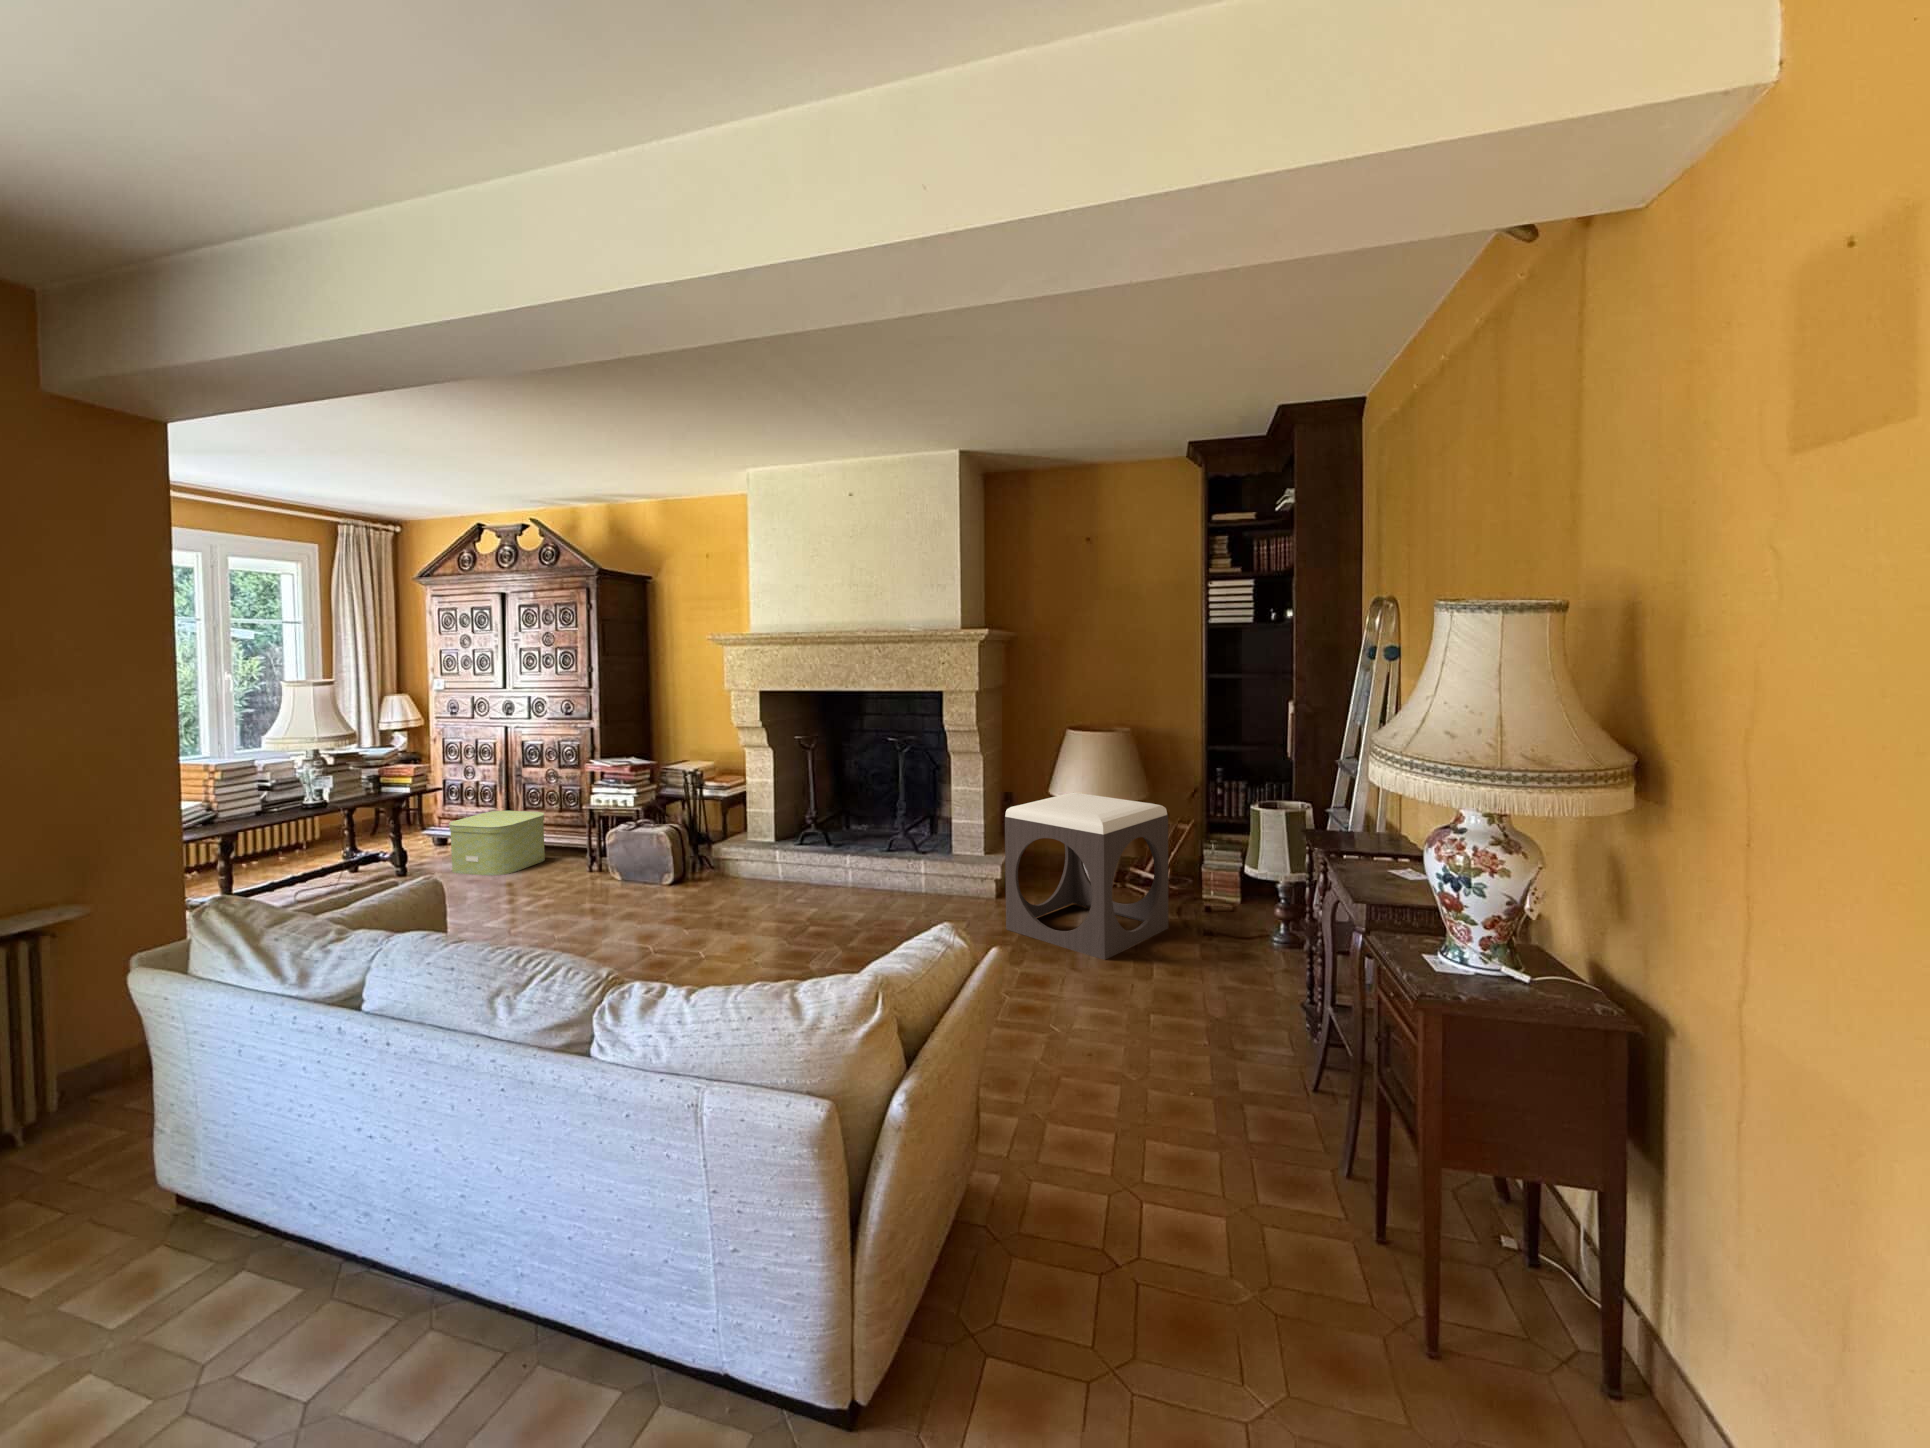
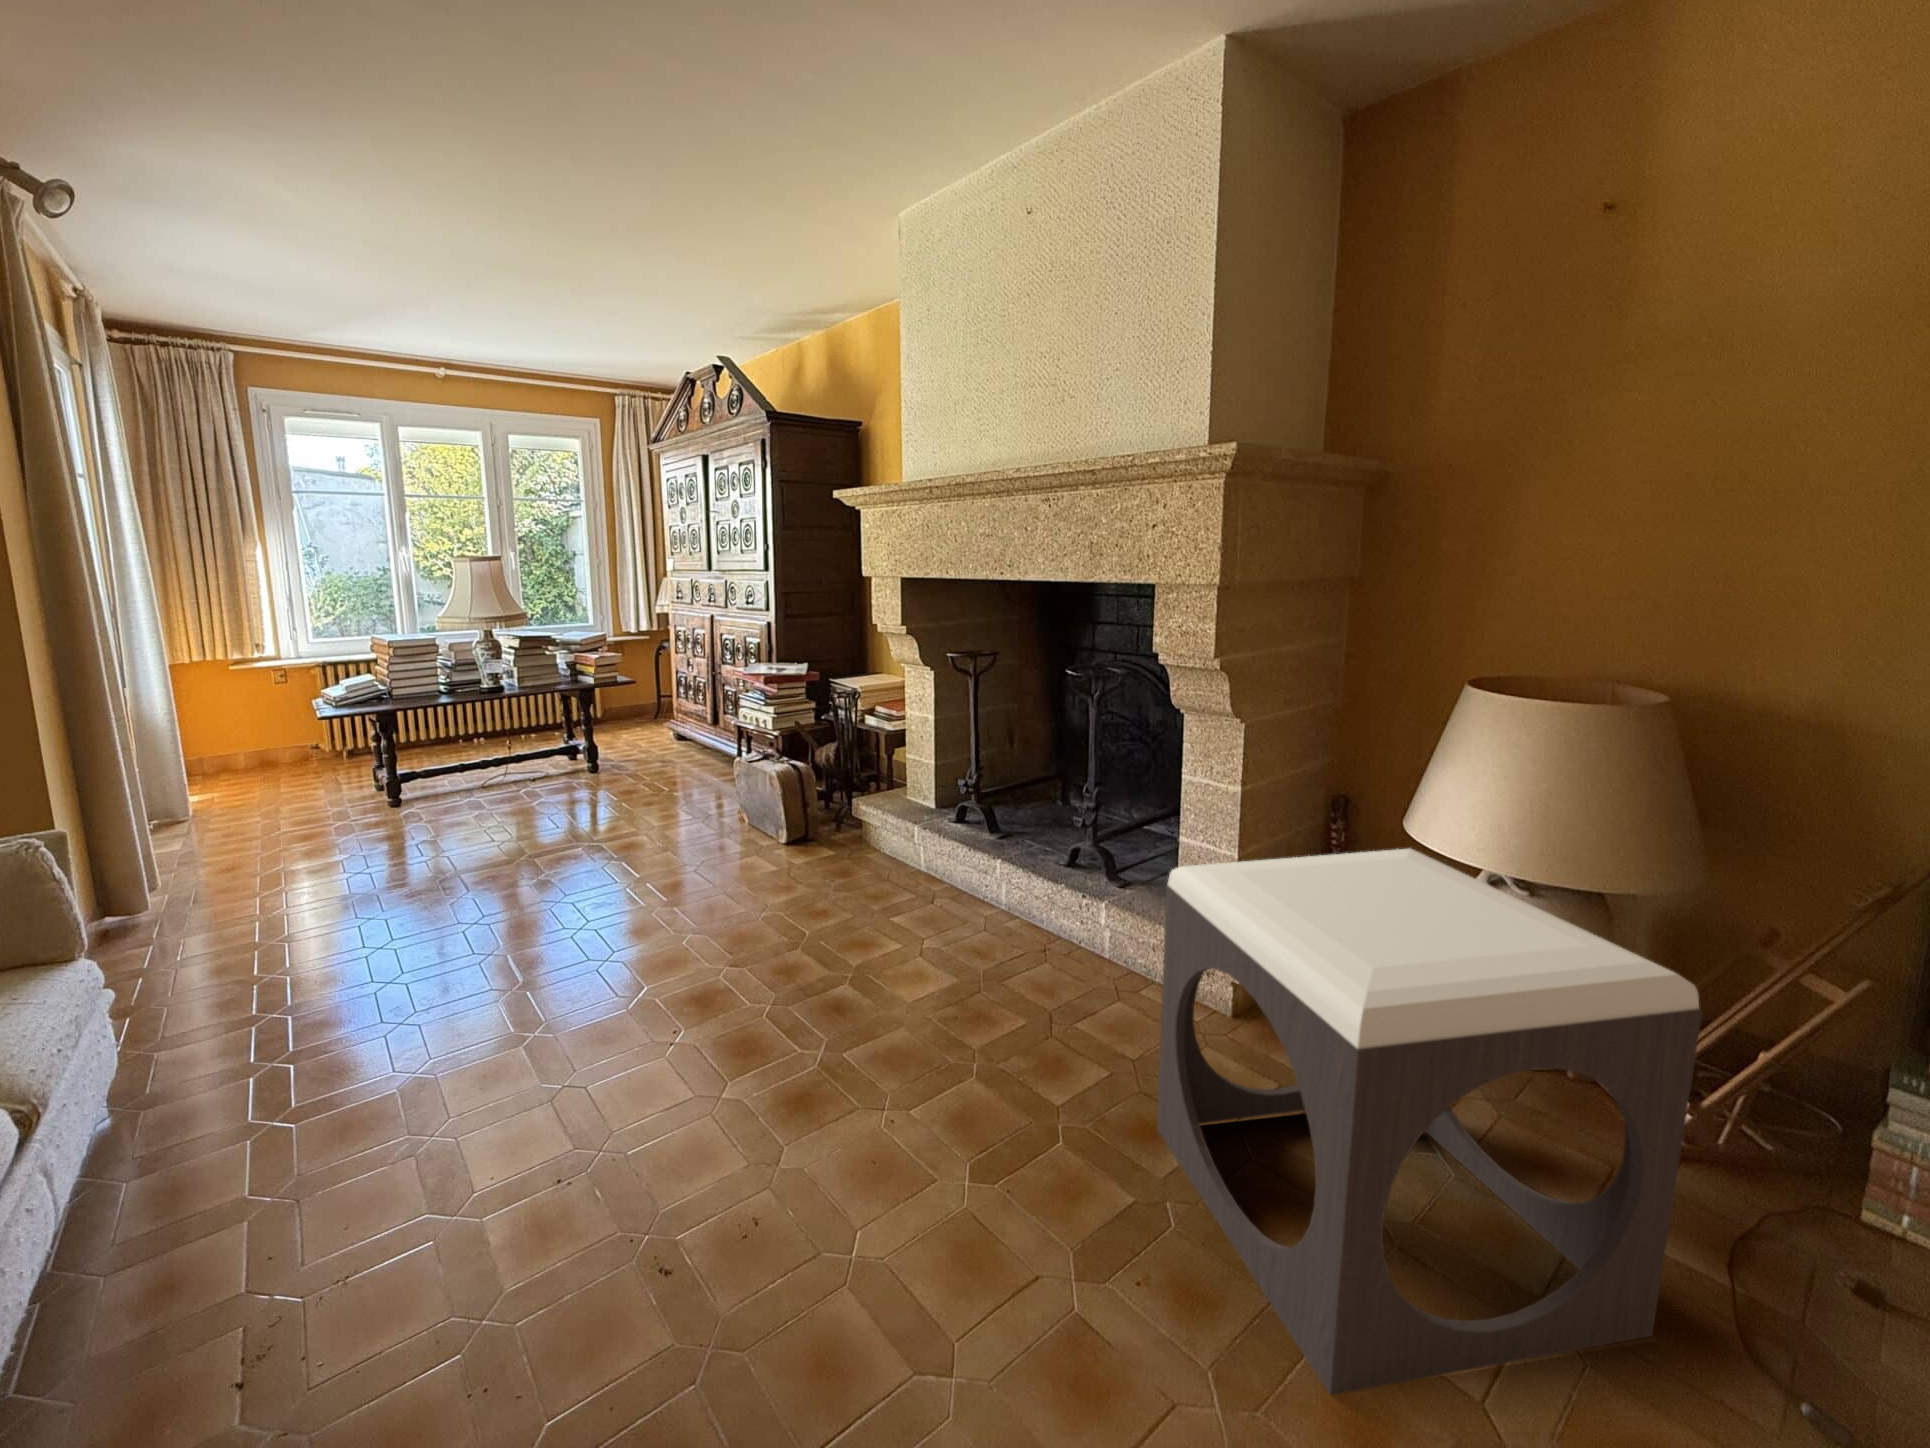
storage box: present [449,811,545,876] -> none [632,710,731,786]

